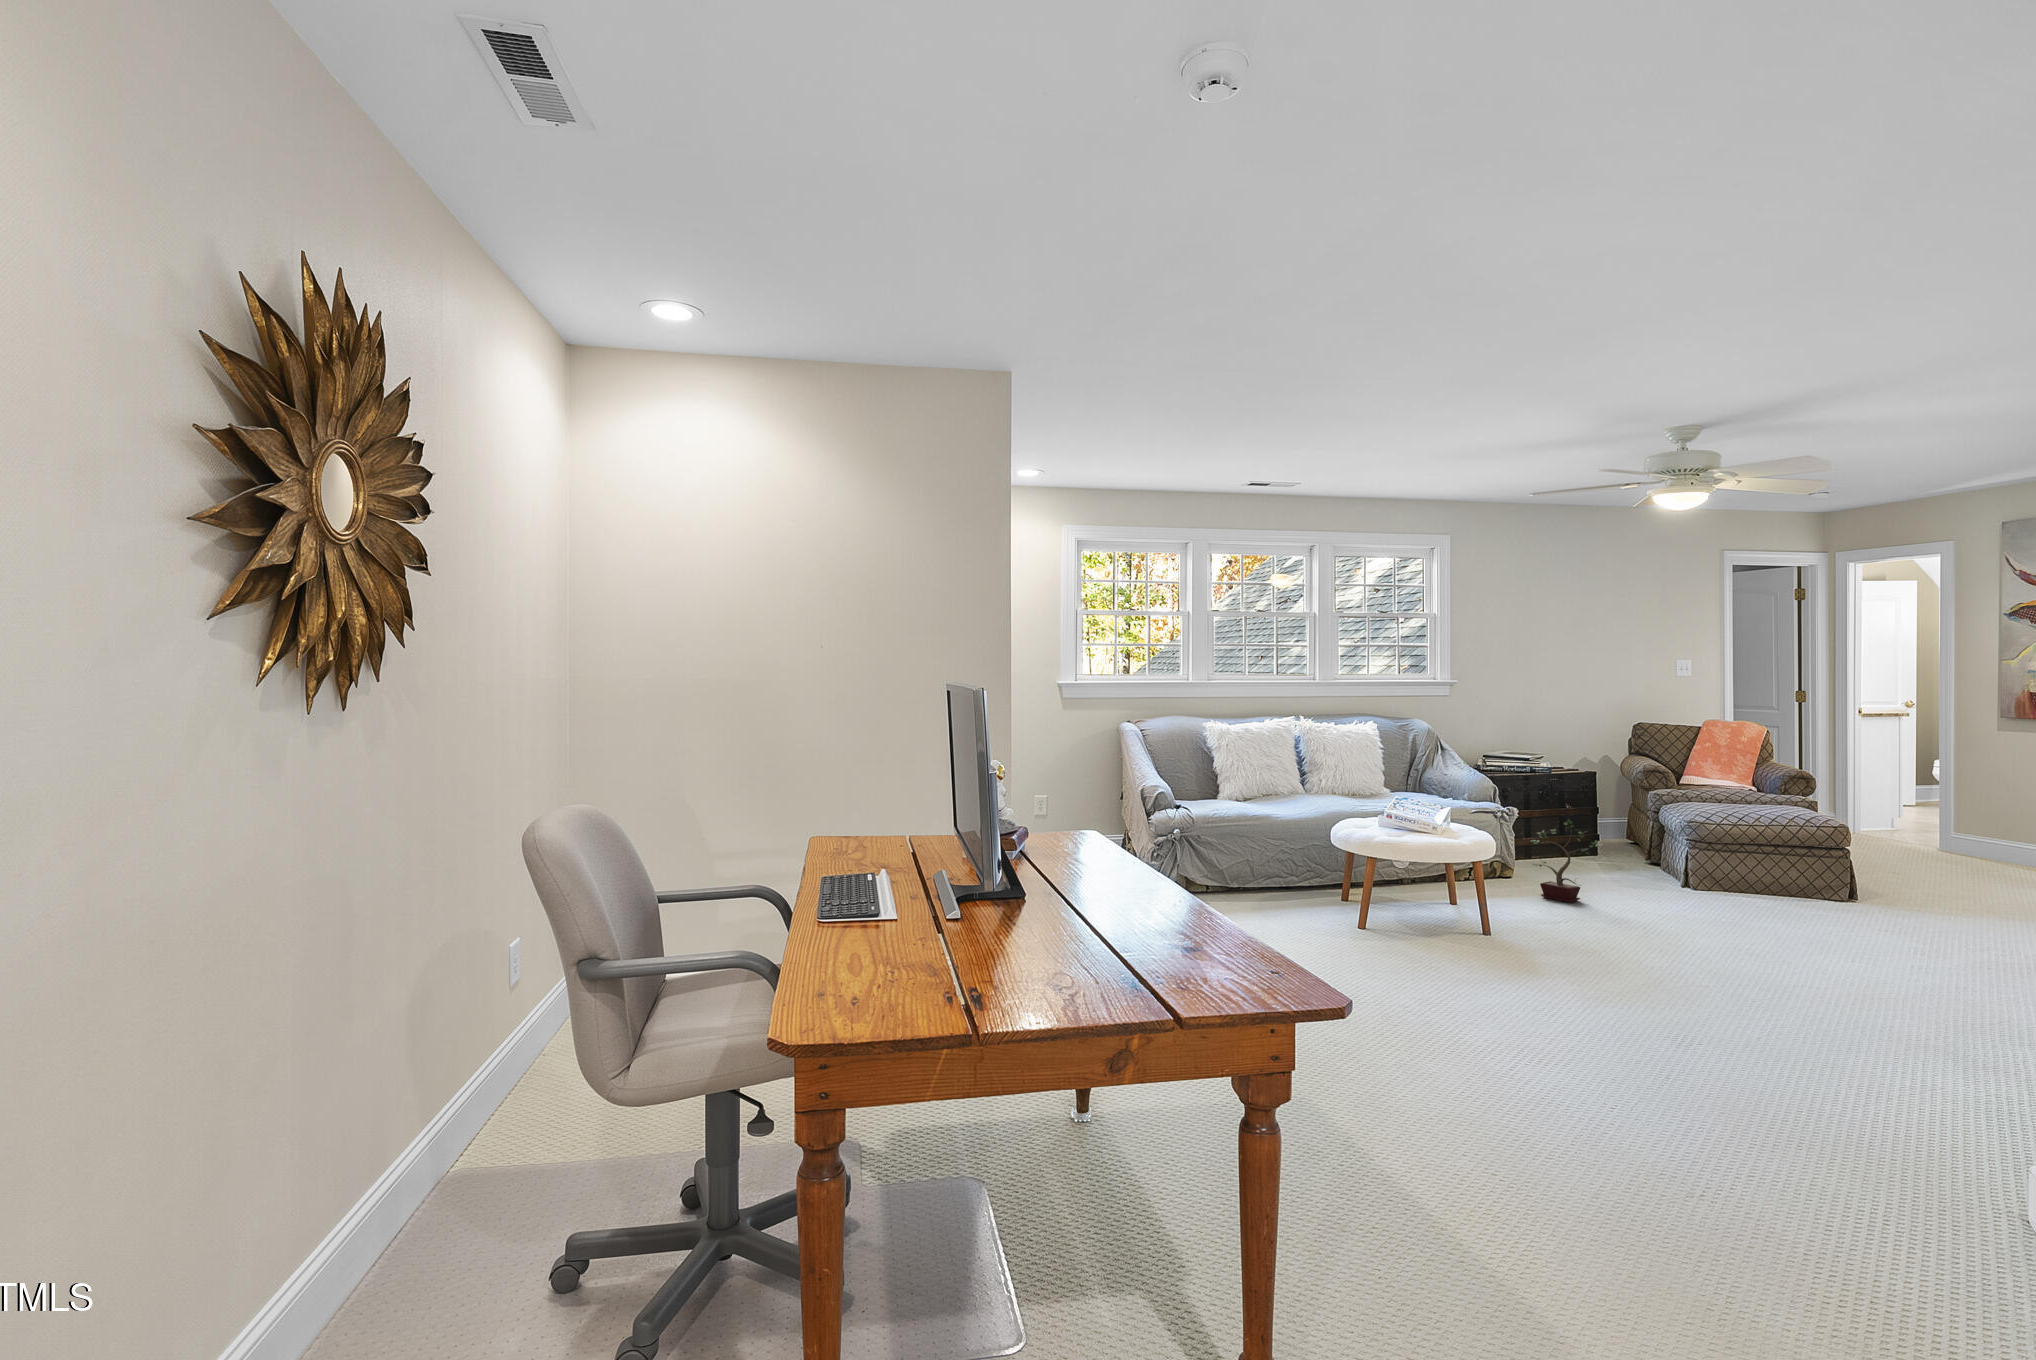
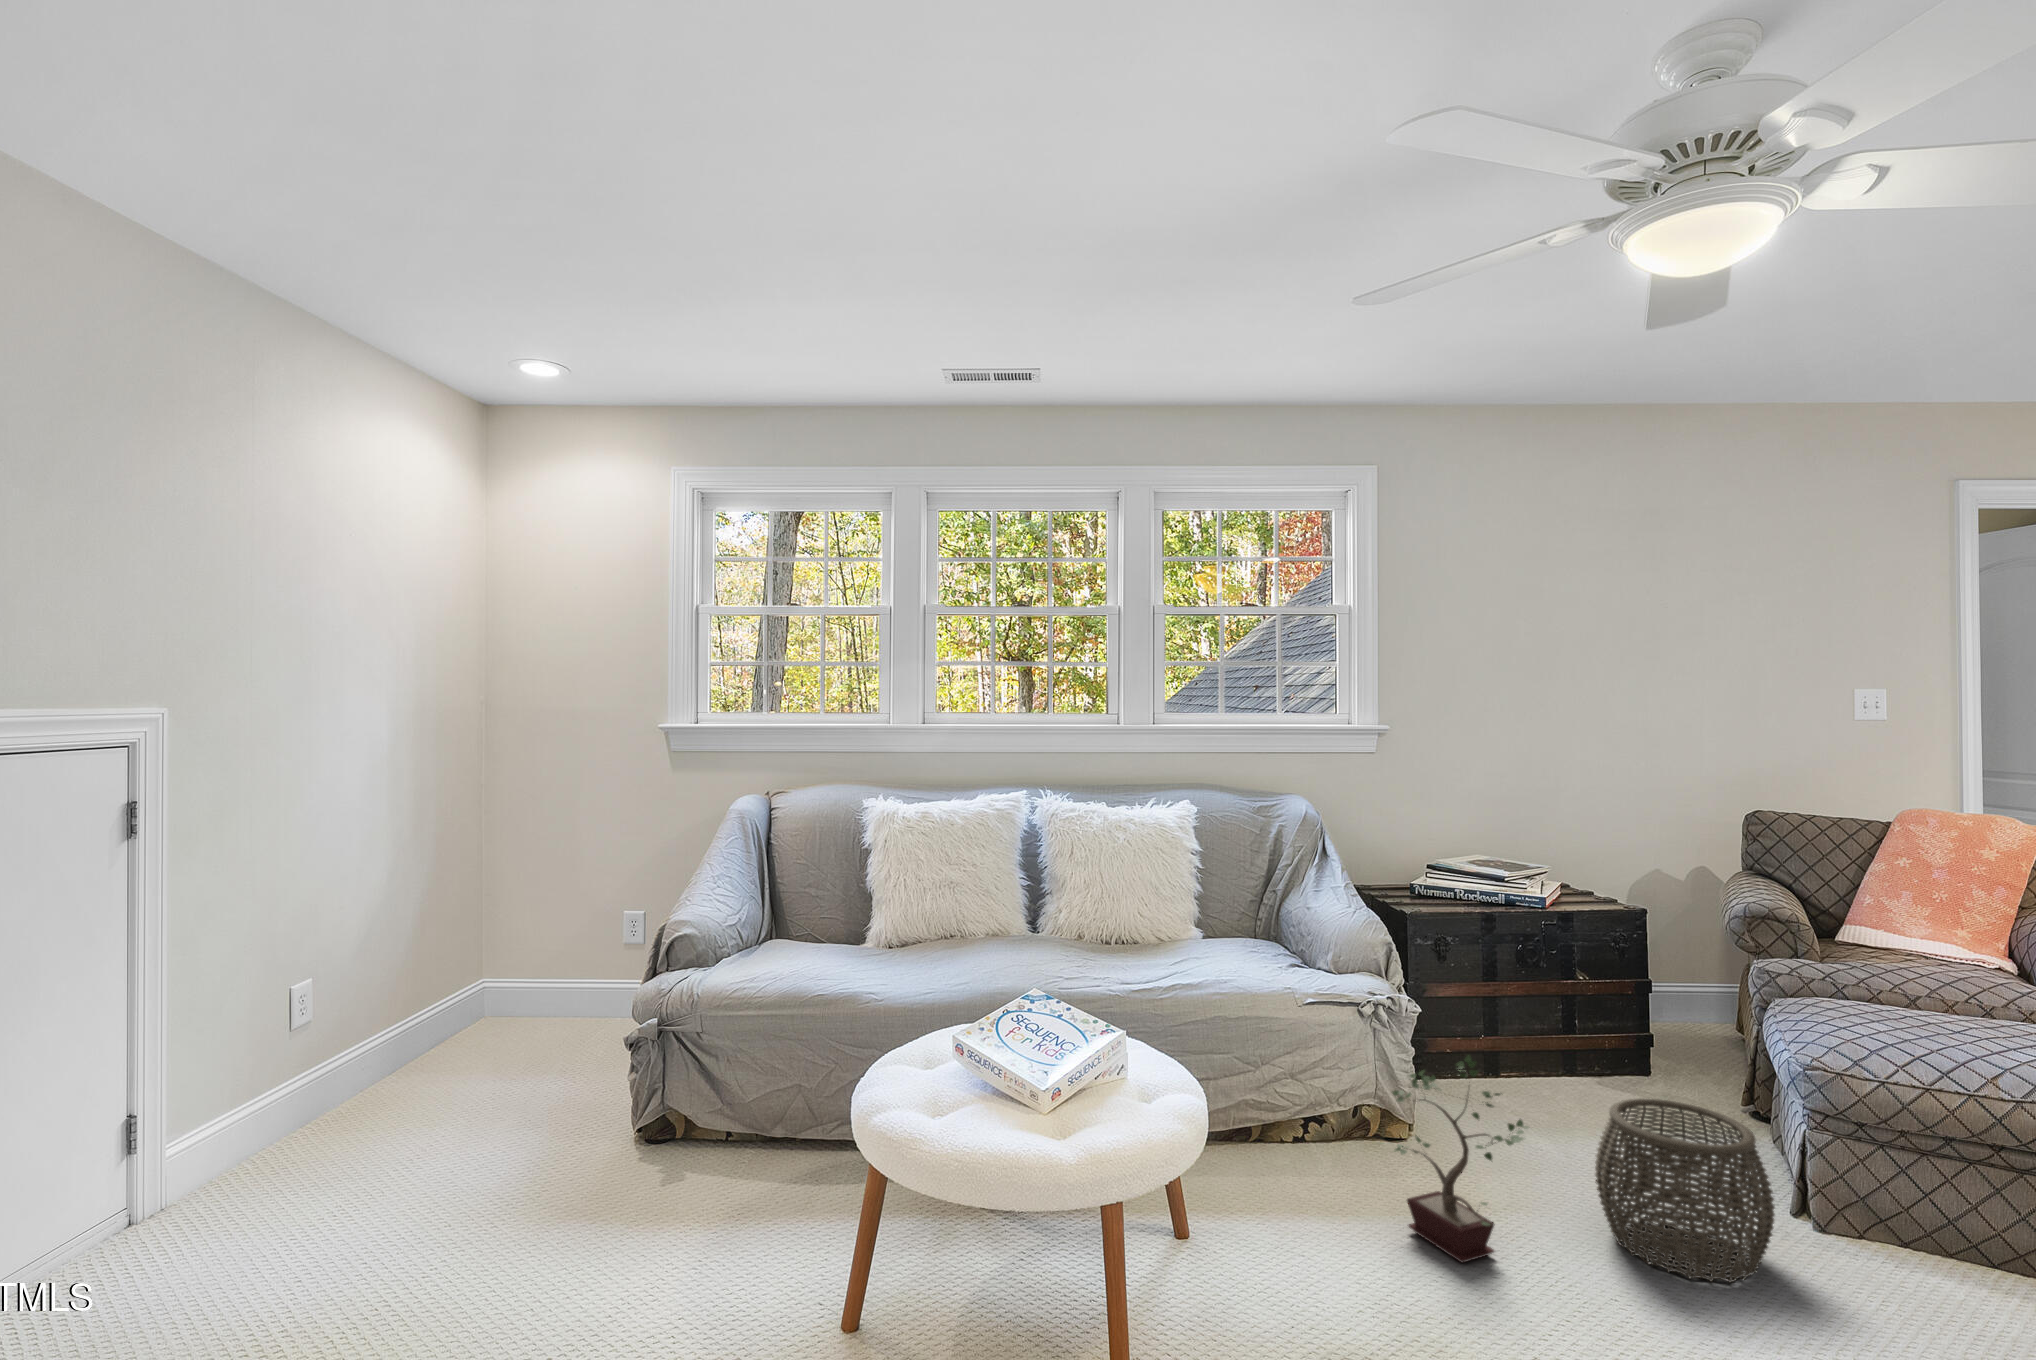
woven basket: none [1610,839,1685,901] -> present [1595,1098,1775,1282]

